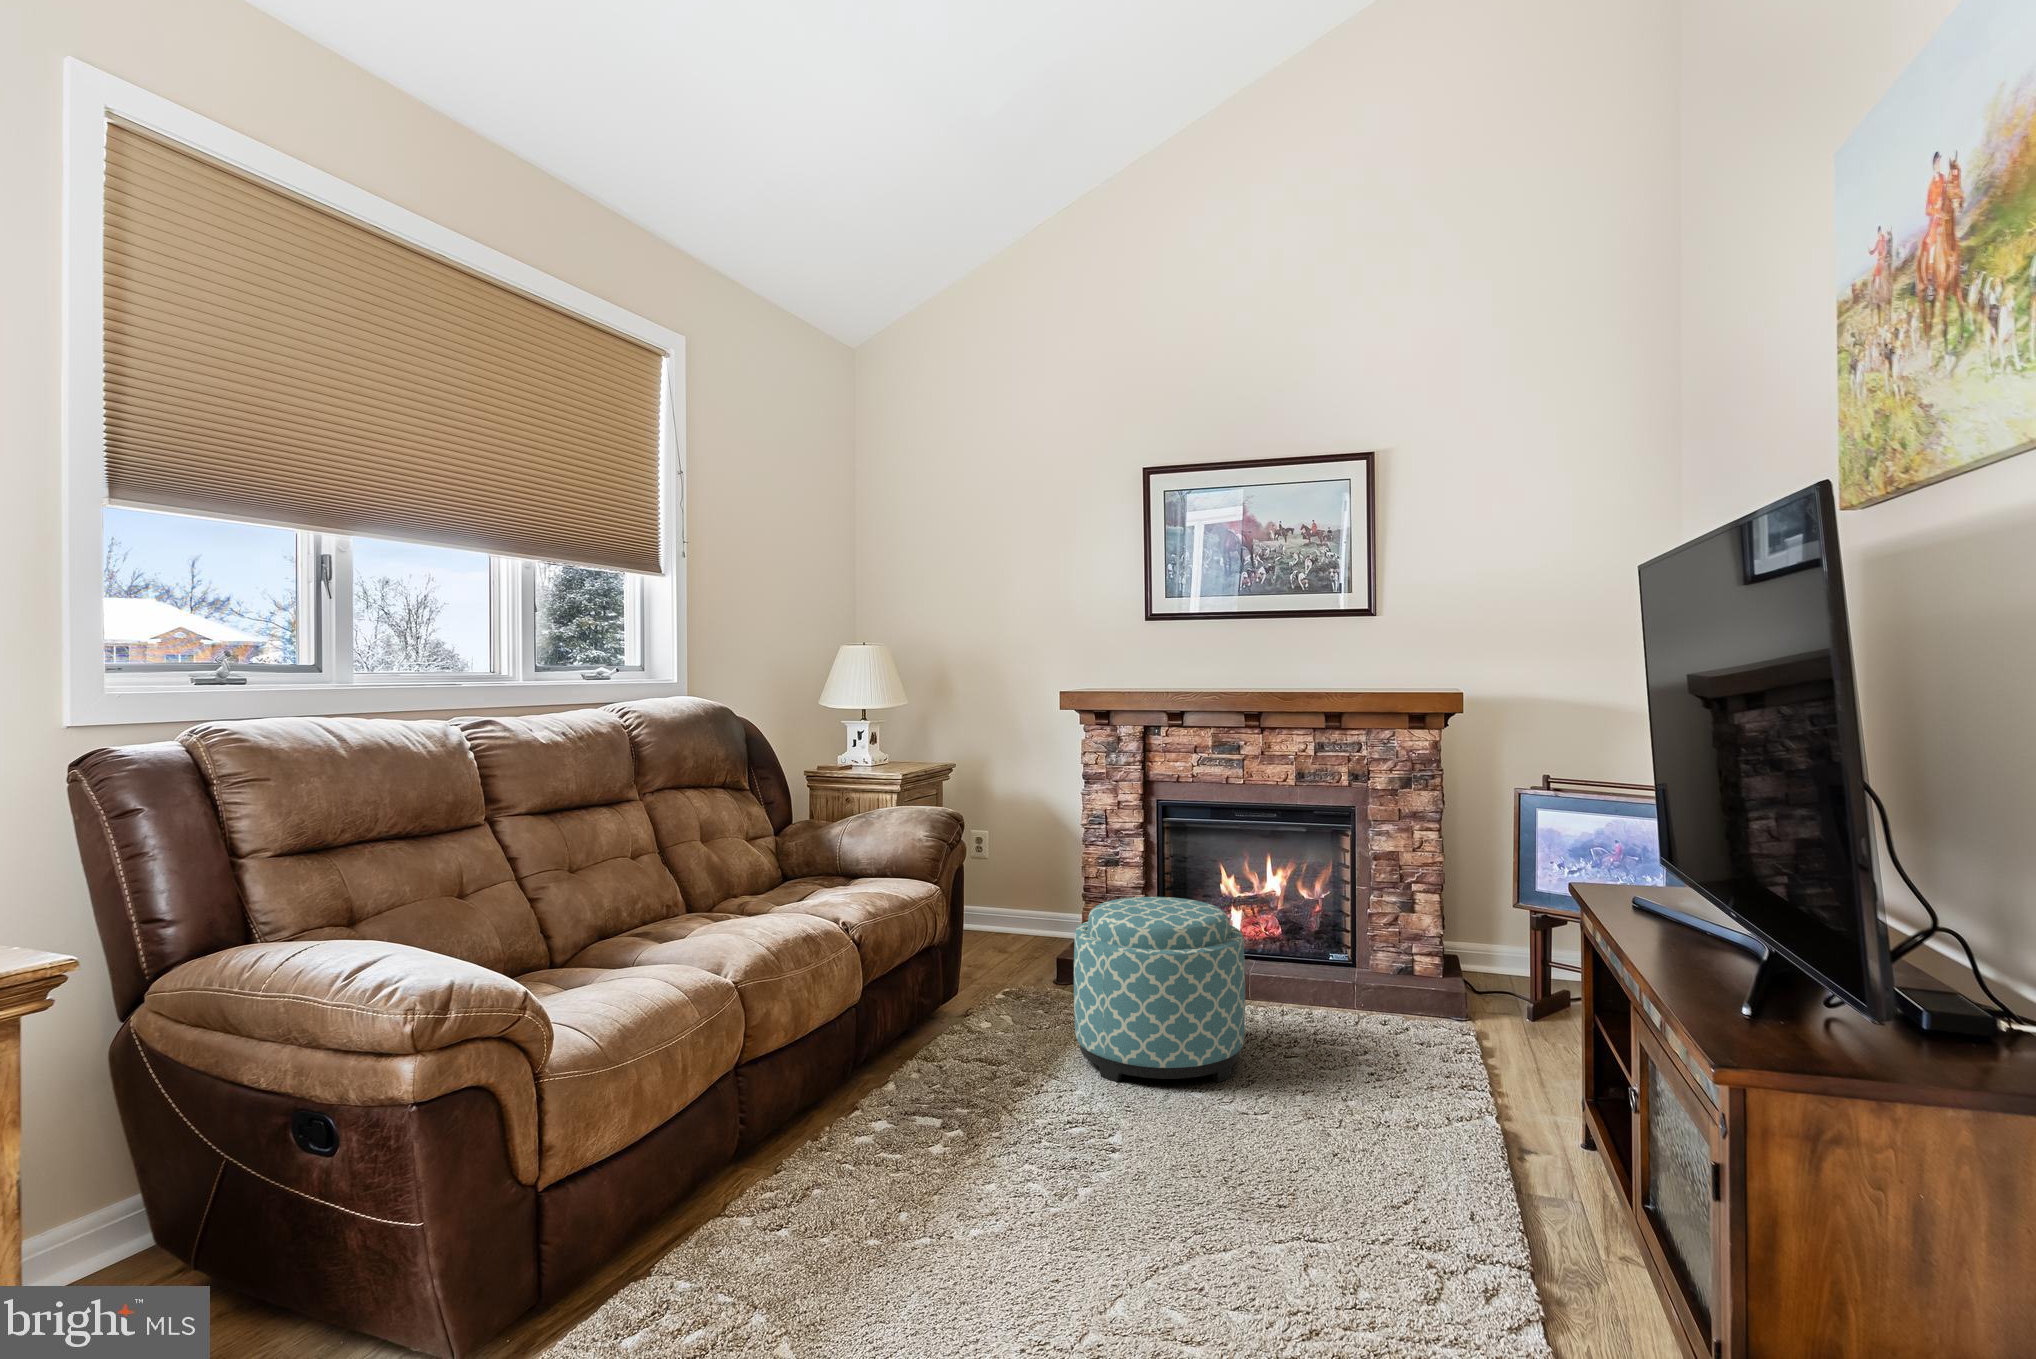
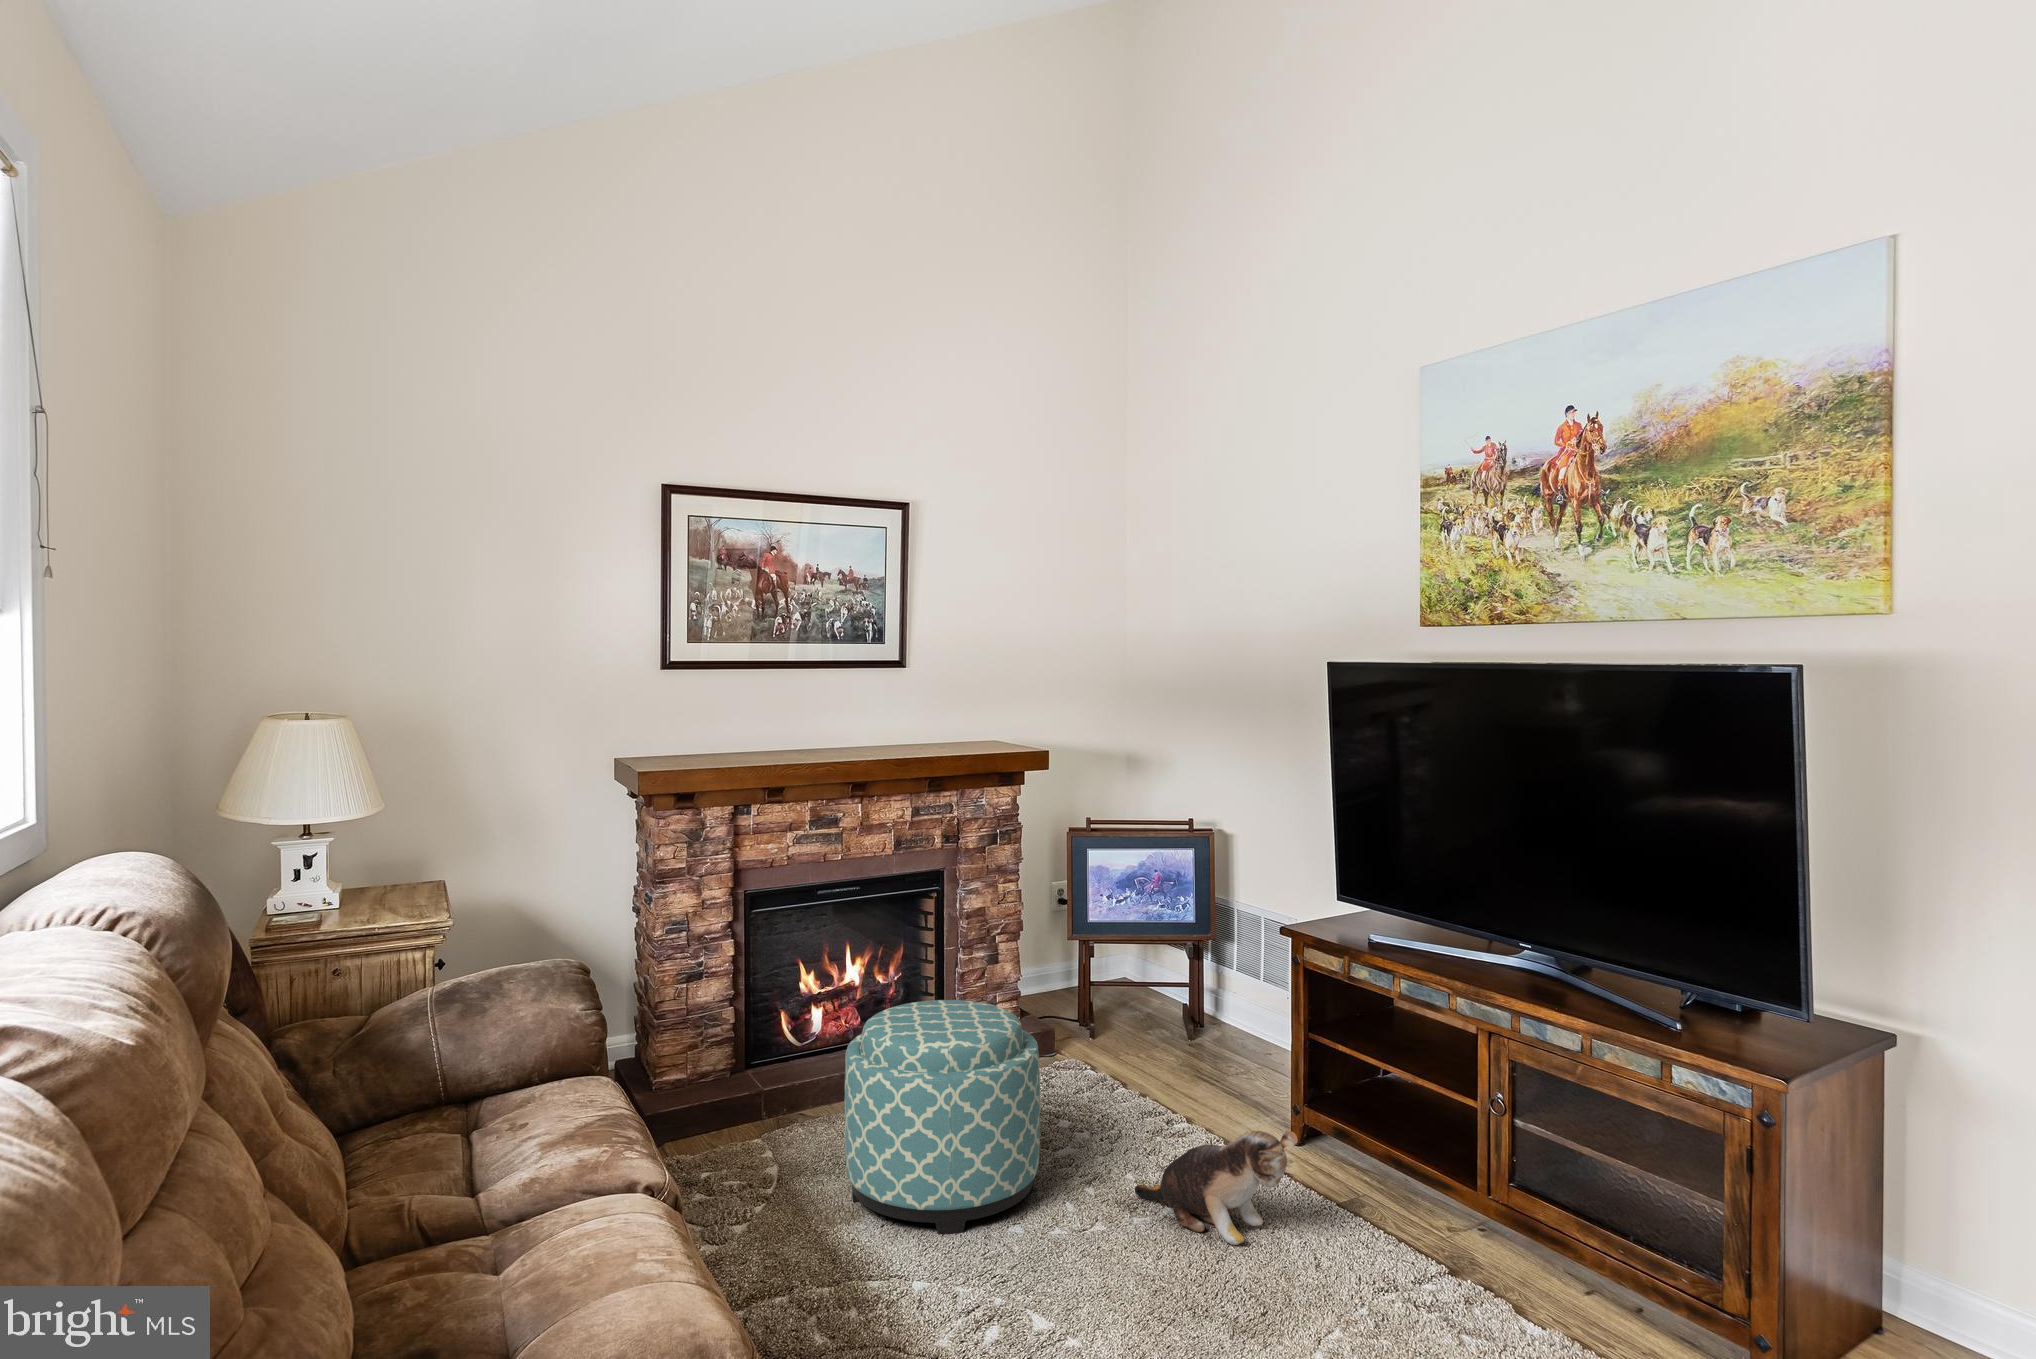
plush toy: none [1266,1063,1336,1173] -> present [1135,1130,1298,1245]

